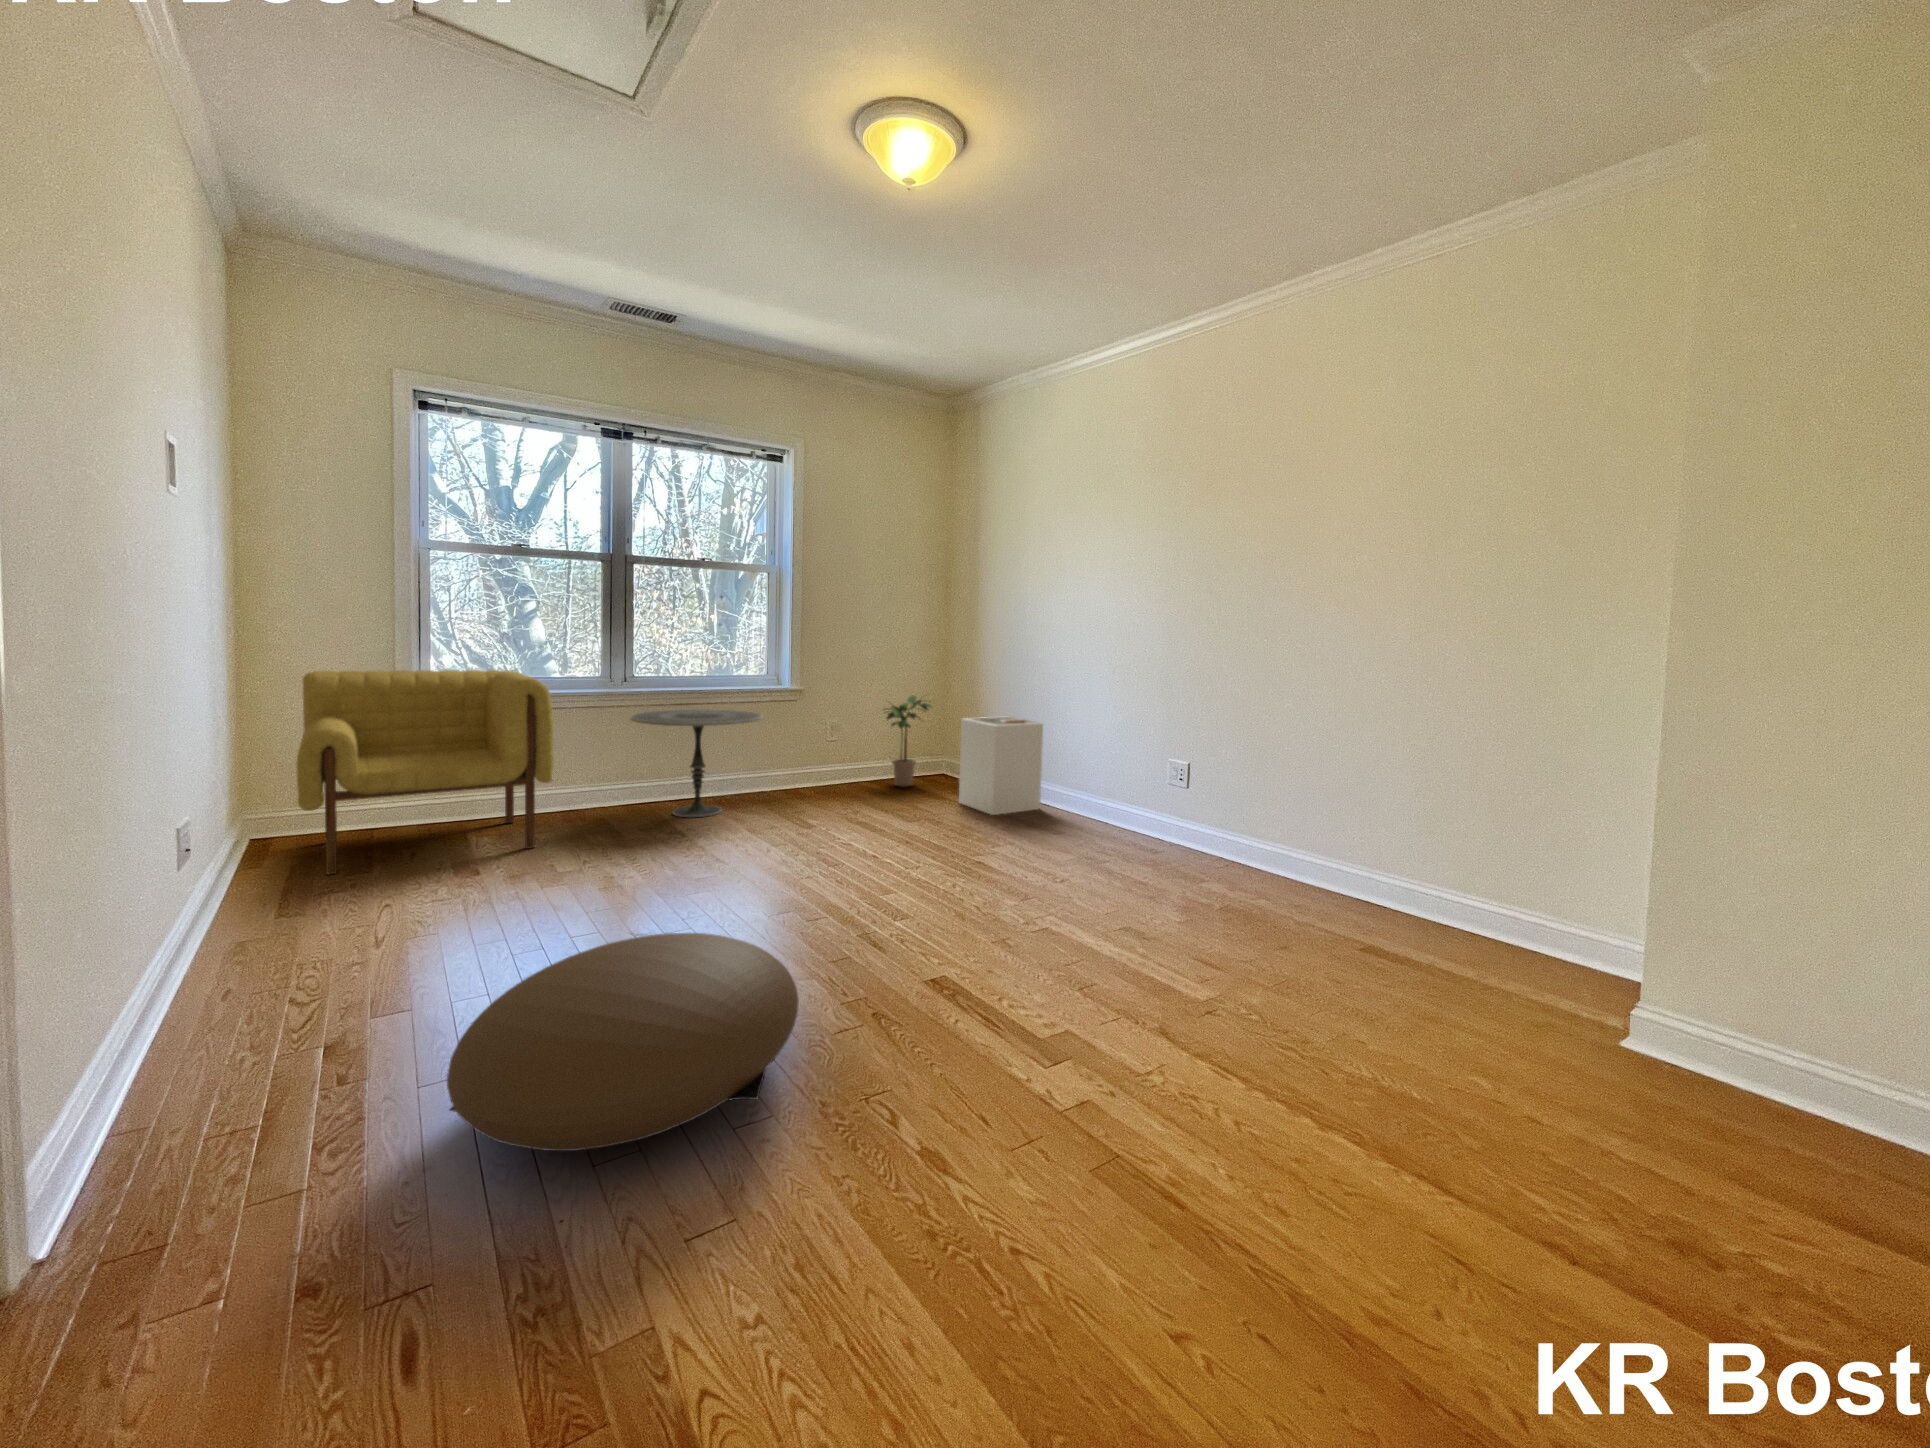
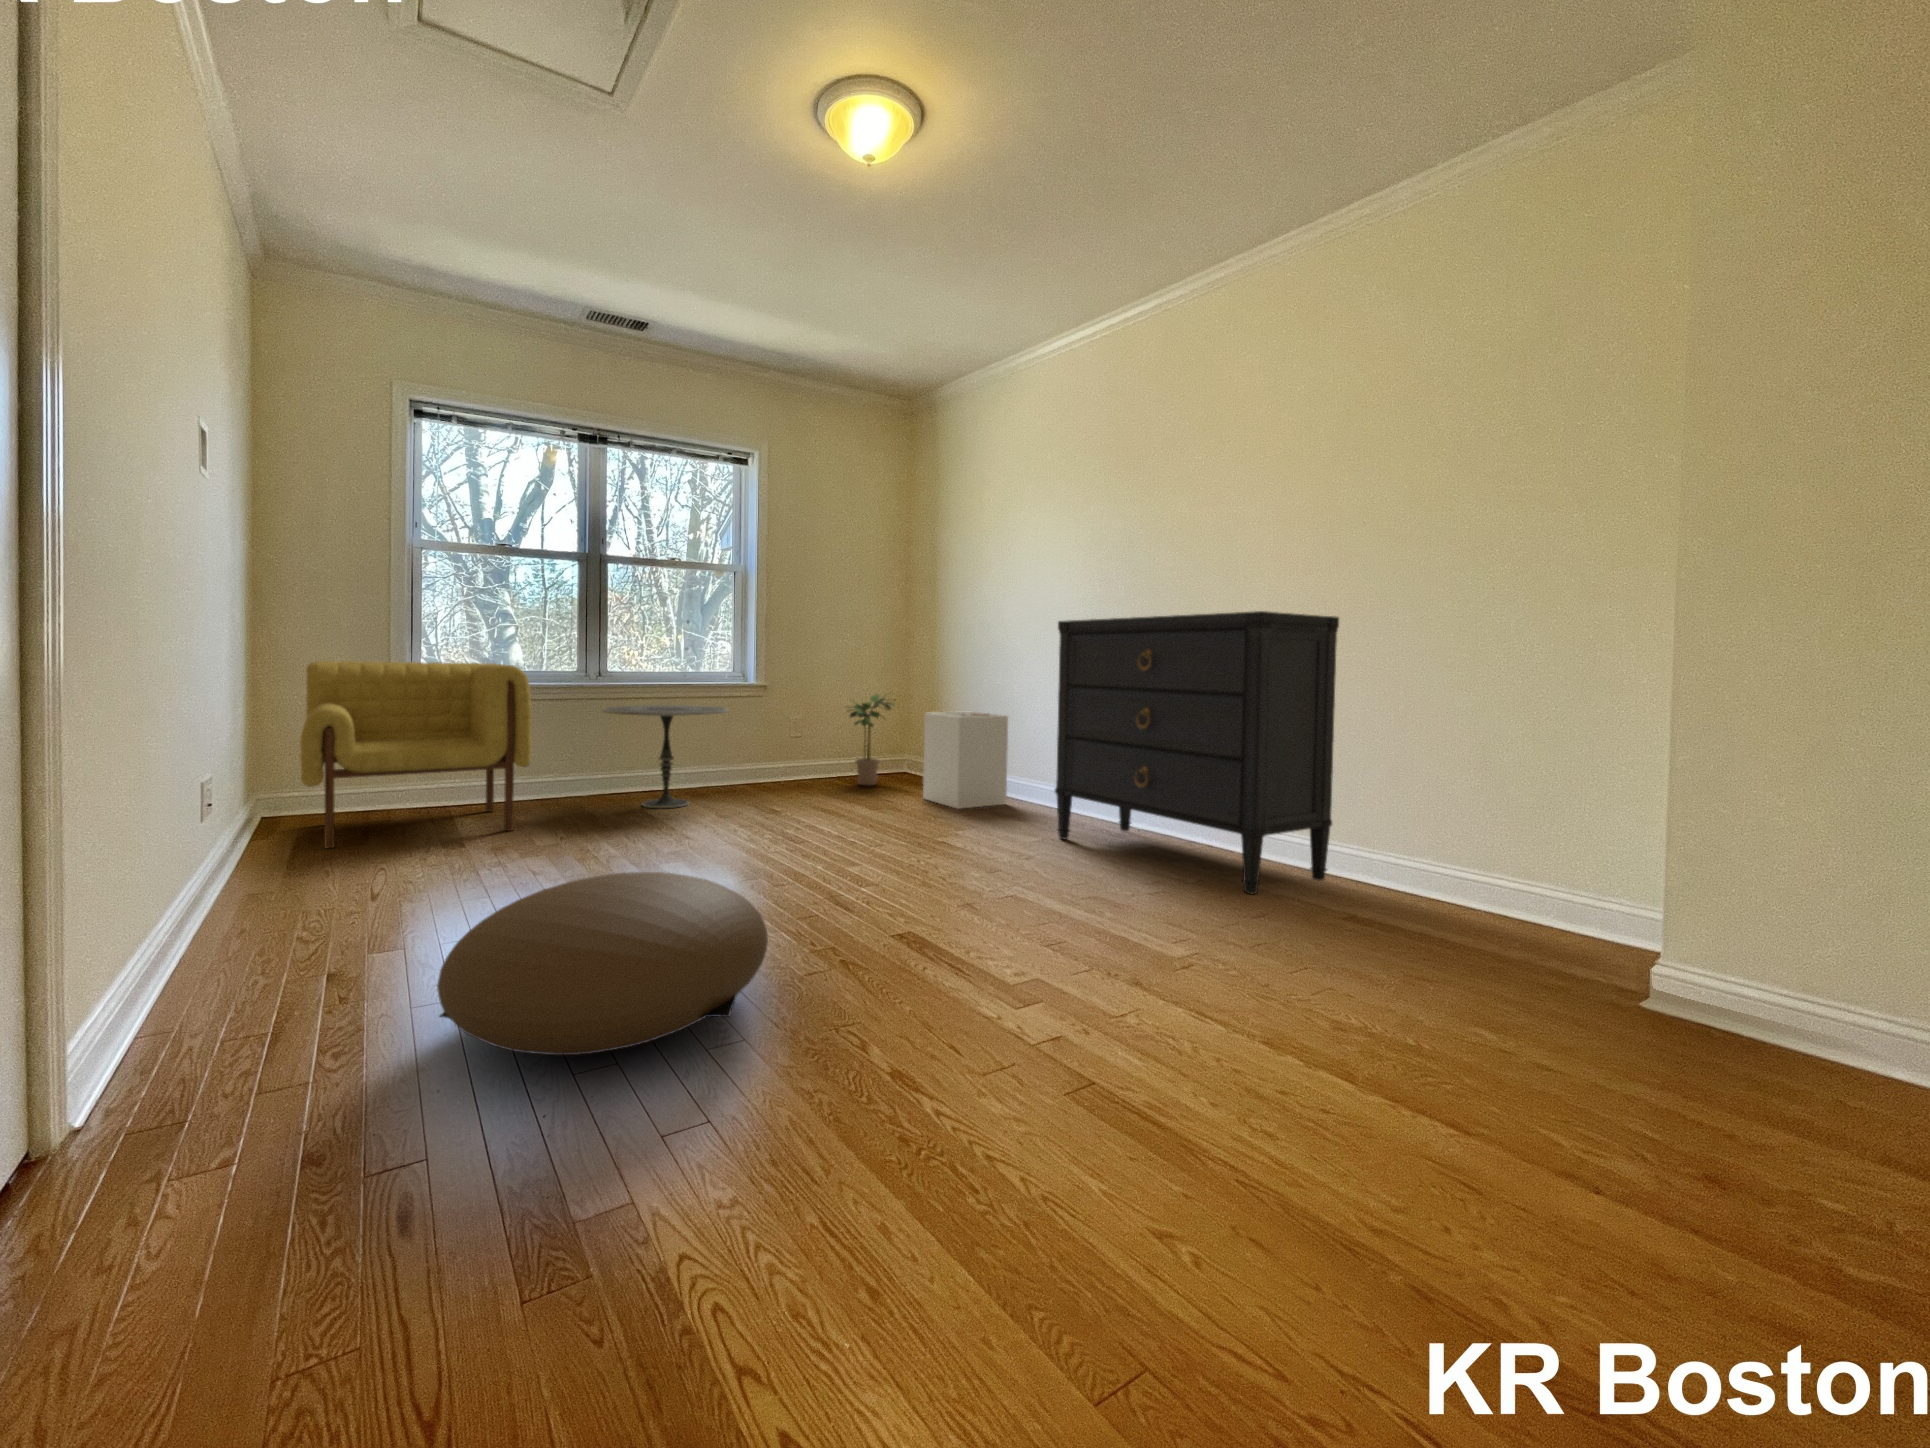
dresser: none [1087,640,1357,917] -> present [1055,611,1339,894]

